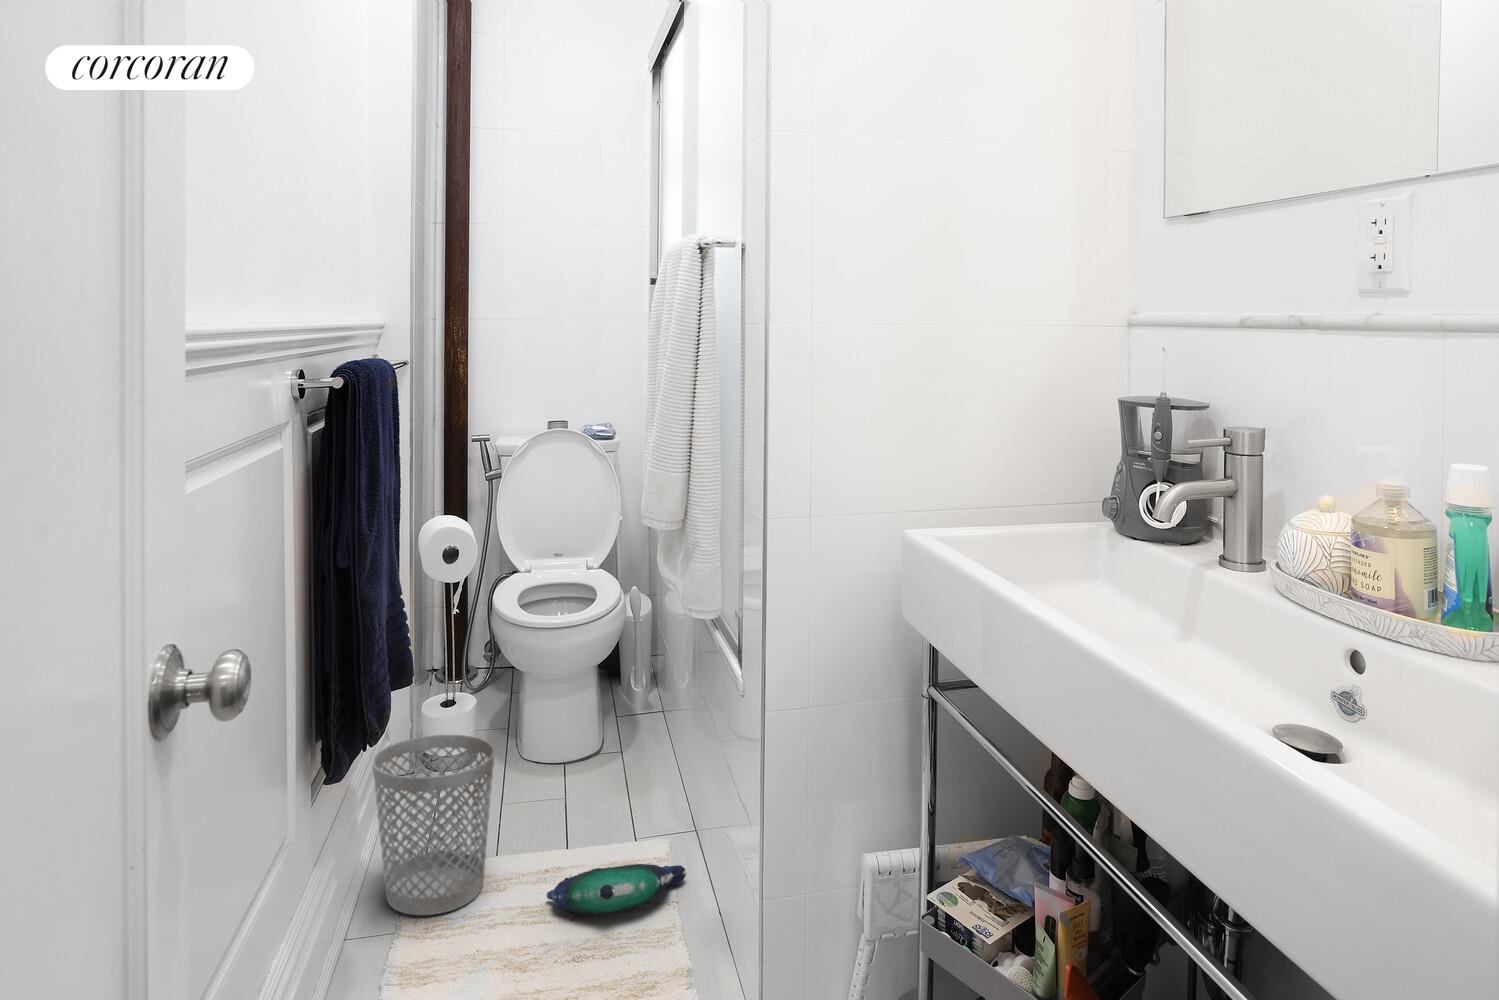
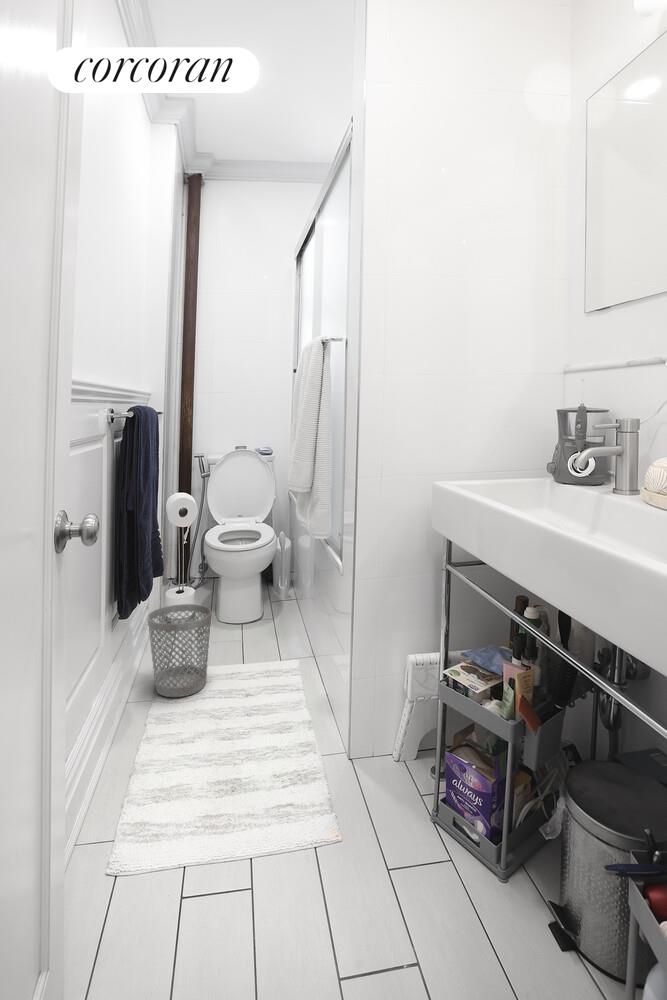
plush toy: present [546,864,687,914] -> none [240,669,313,695]

